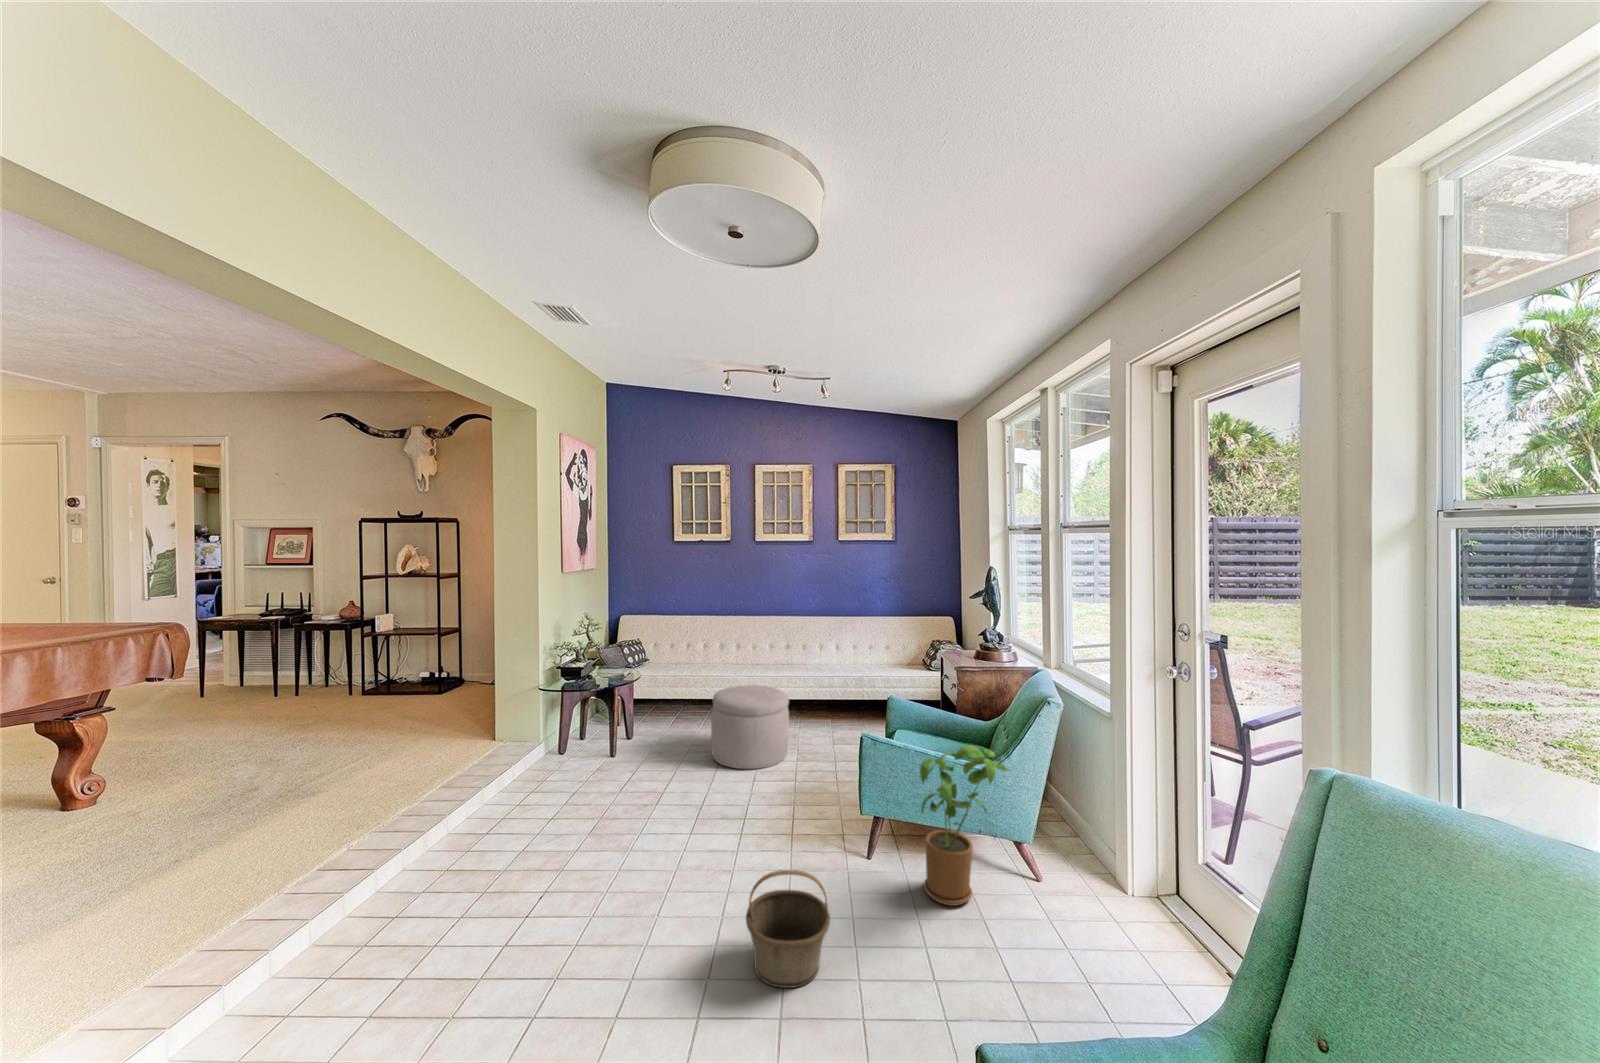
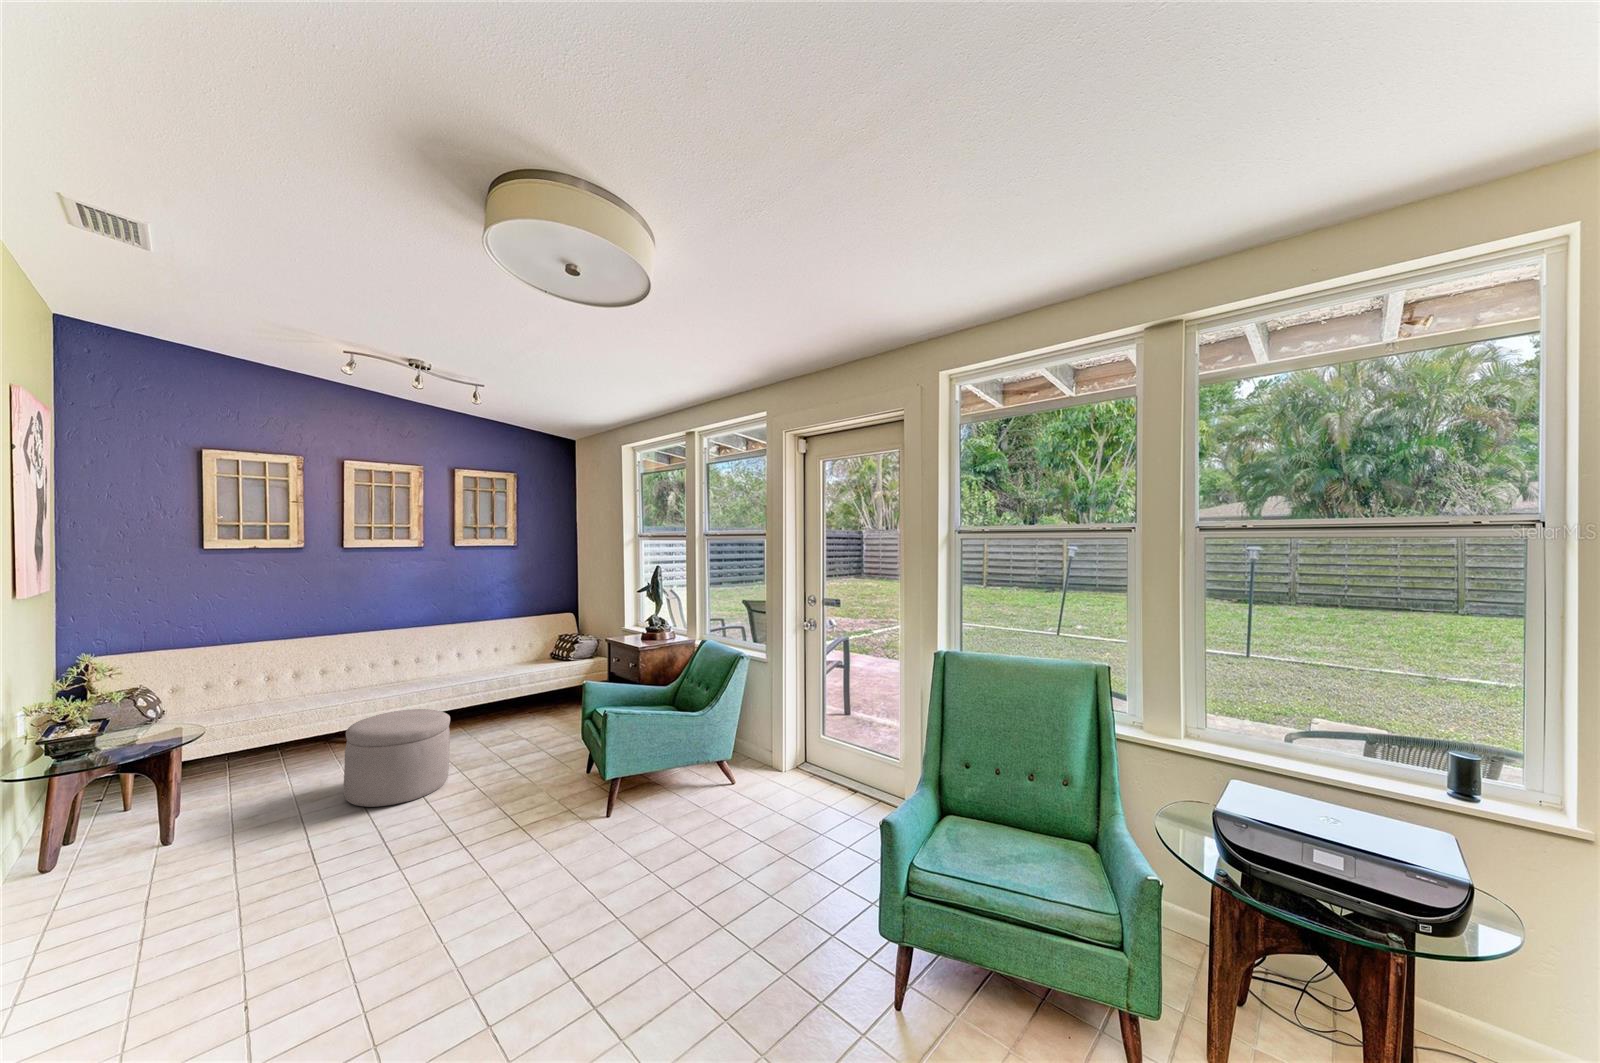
house plant: present [920,745,1009,906] -> none [657,697,723,820]
basket: present [746,870,830,988] -> none [574,820,649,919]

